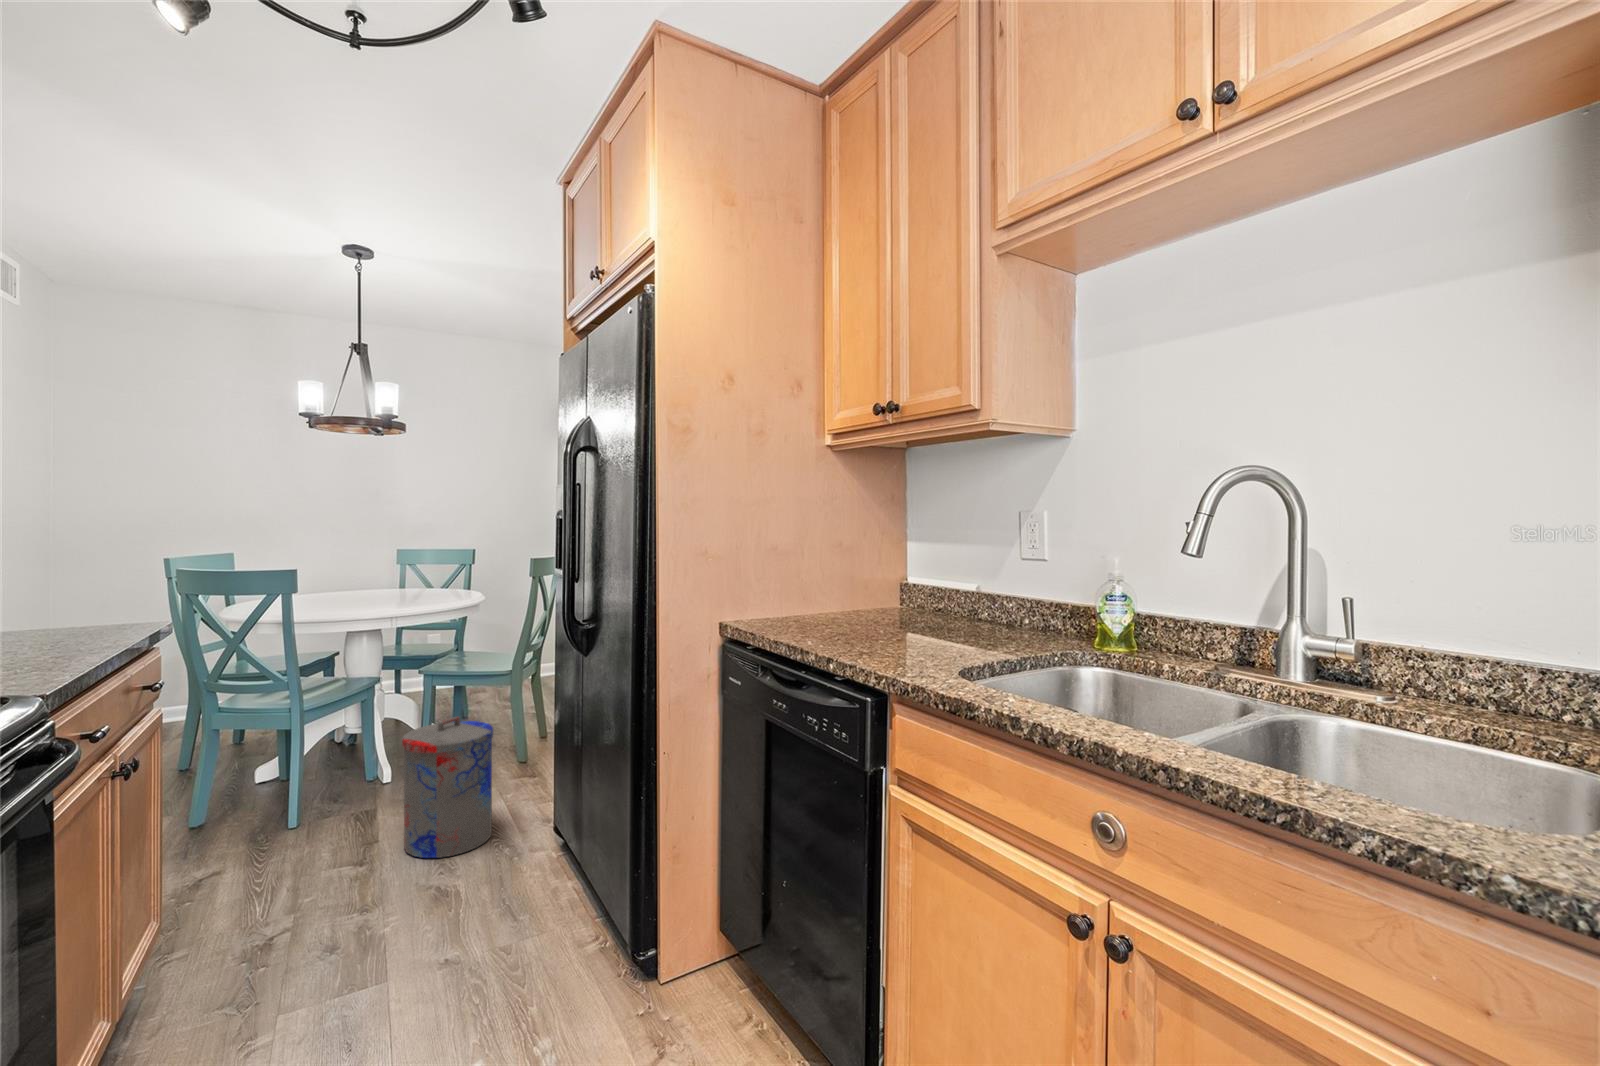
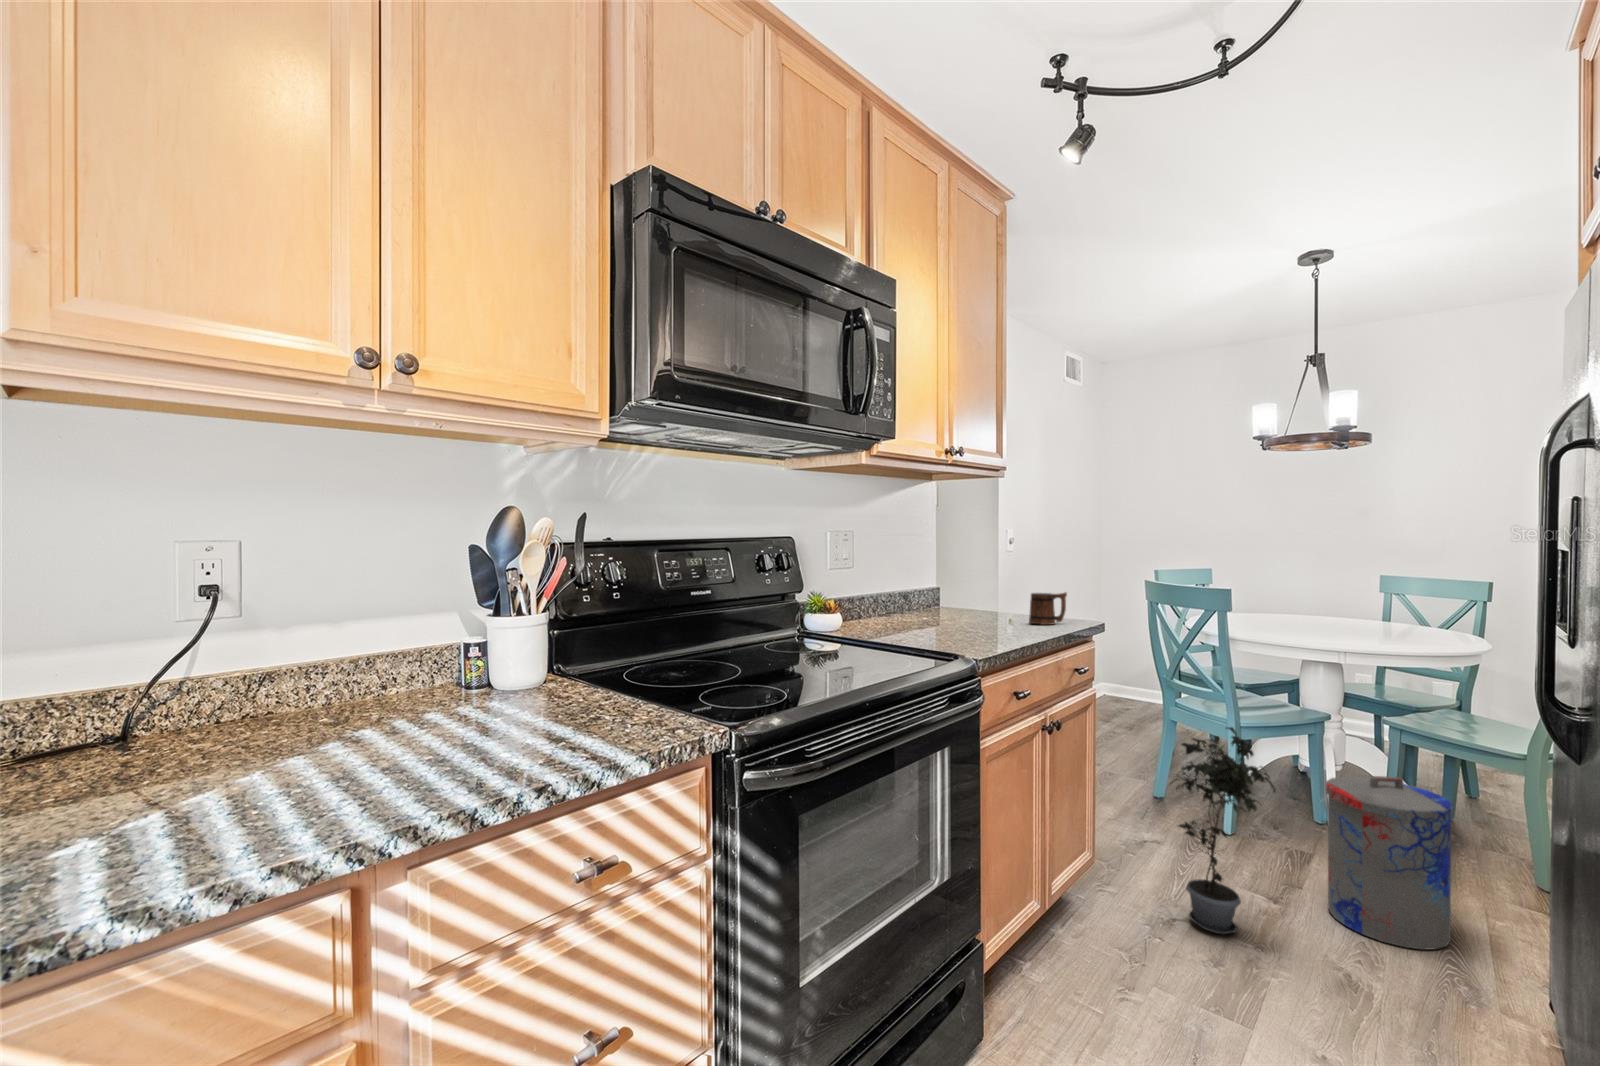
mug: none [44,591,113,641] -> present [1029,593,1067,625]
potted plant: none [262,711,382,929] -> present [1170,727,1276,935]

